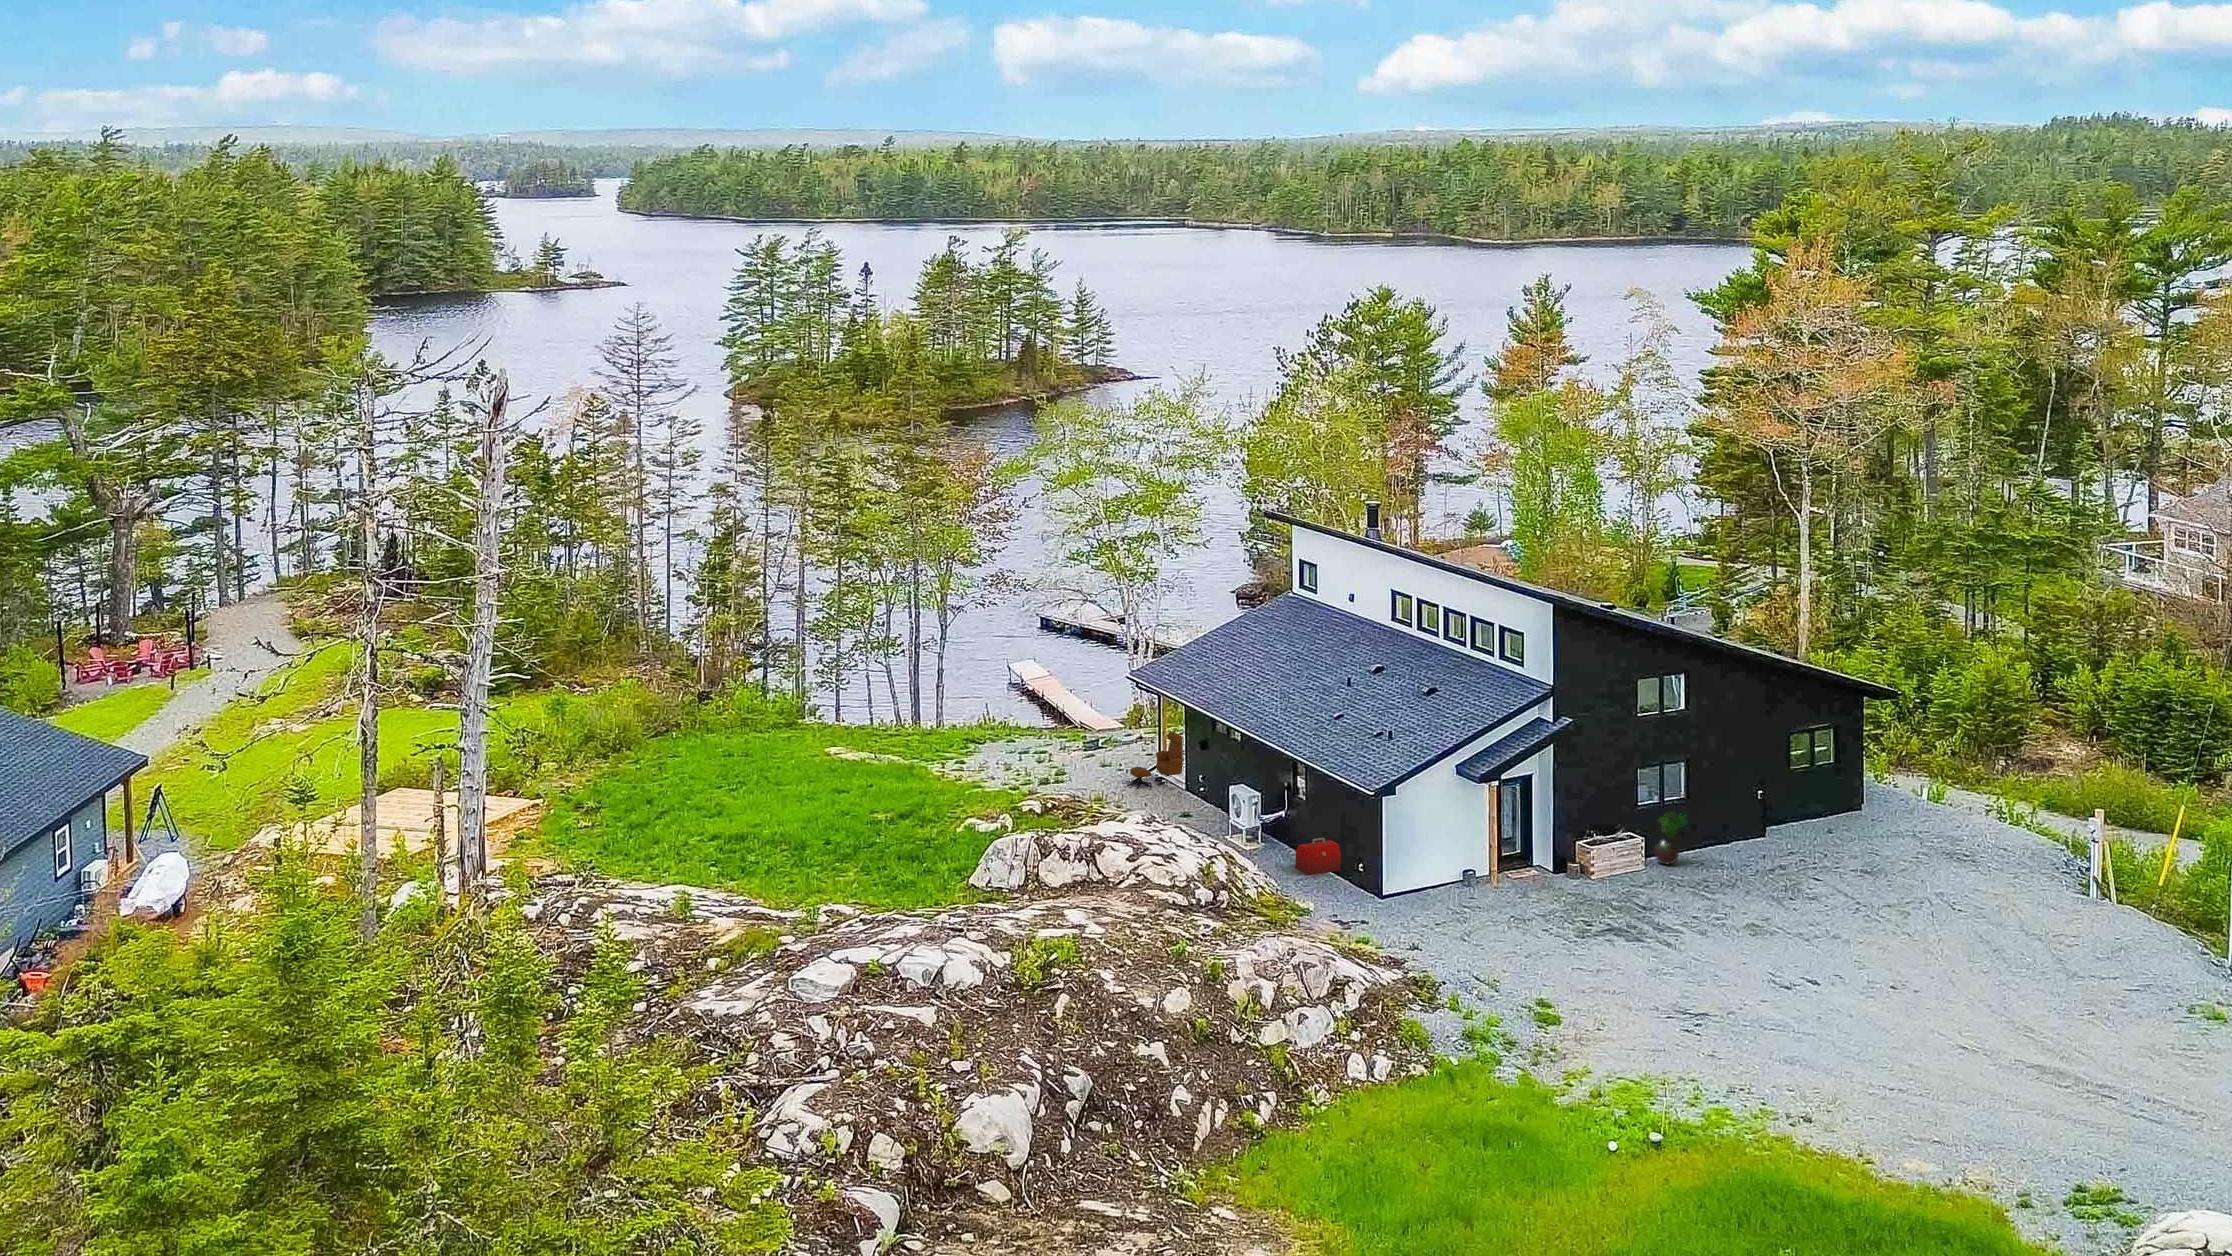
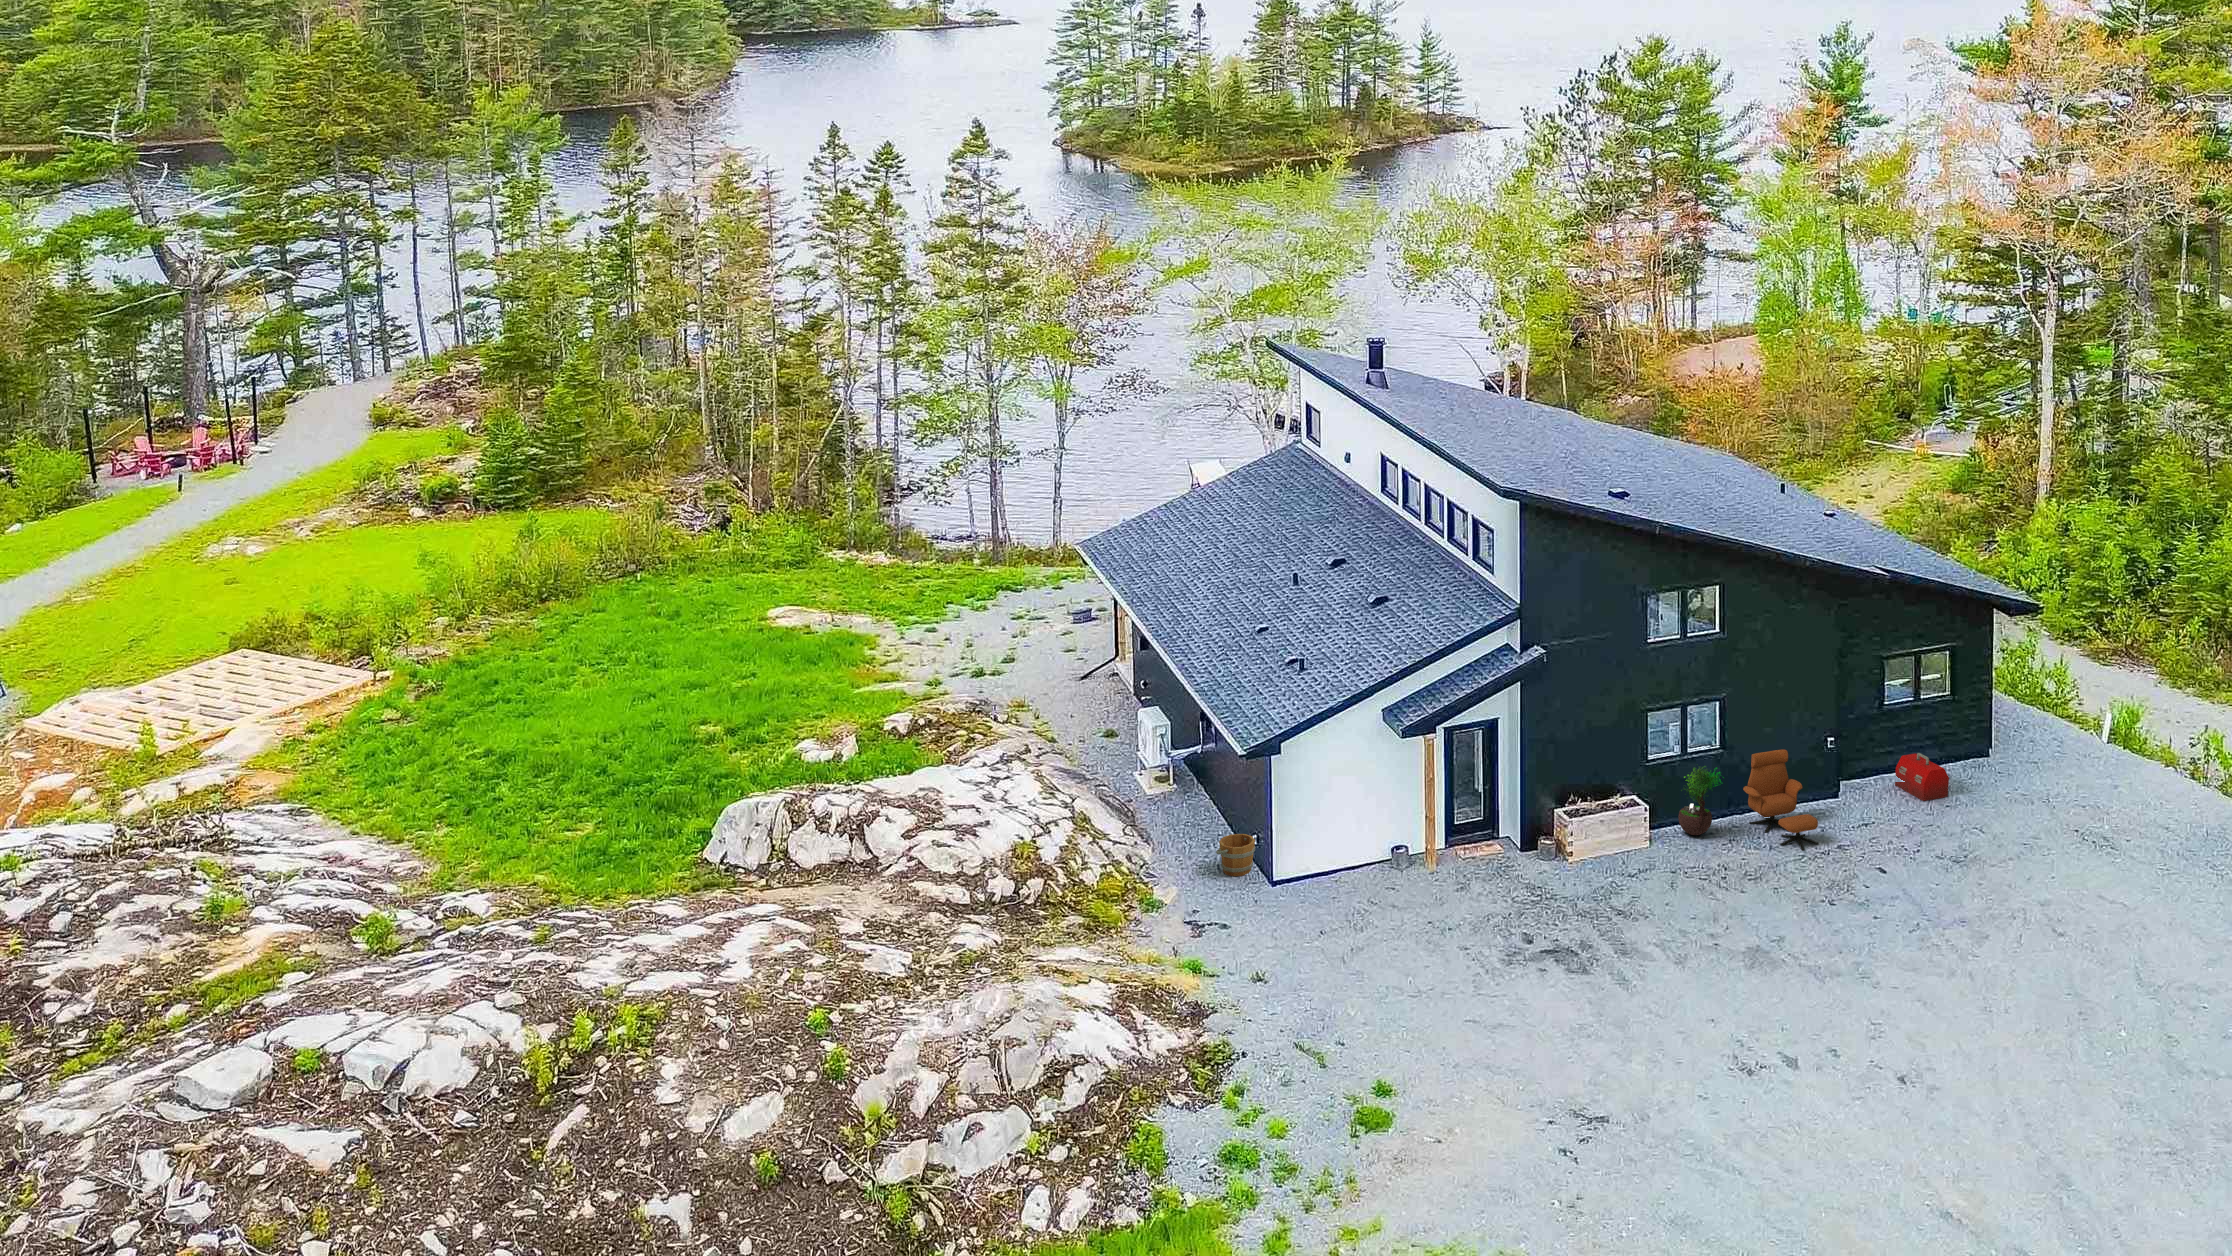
lounge chair: present [1127,732,1183,789] -> present [1743,750,1818,850]
toolbox: present [1295,838,1341,875] -> present [1895,753,1949,801]
bucket: none [1341,861,1369,891] -> present [1216,834,1255,876]

